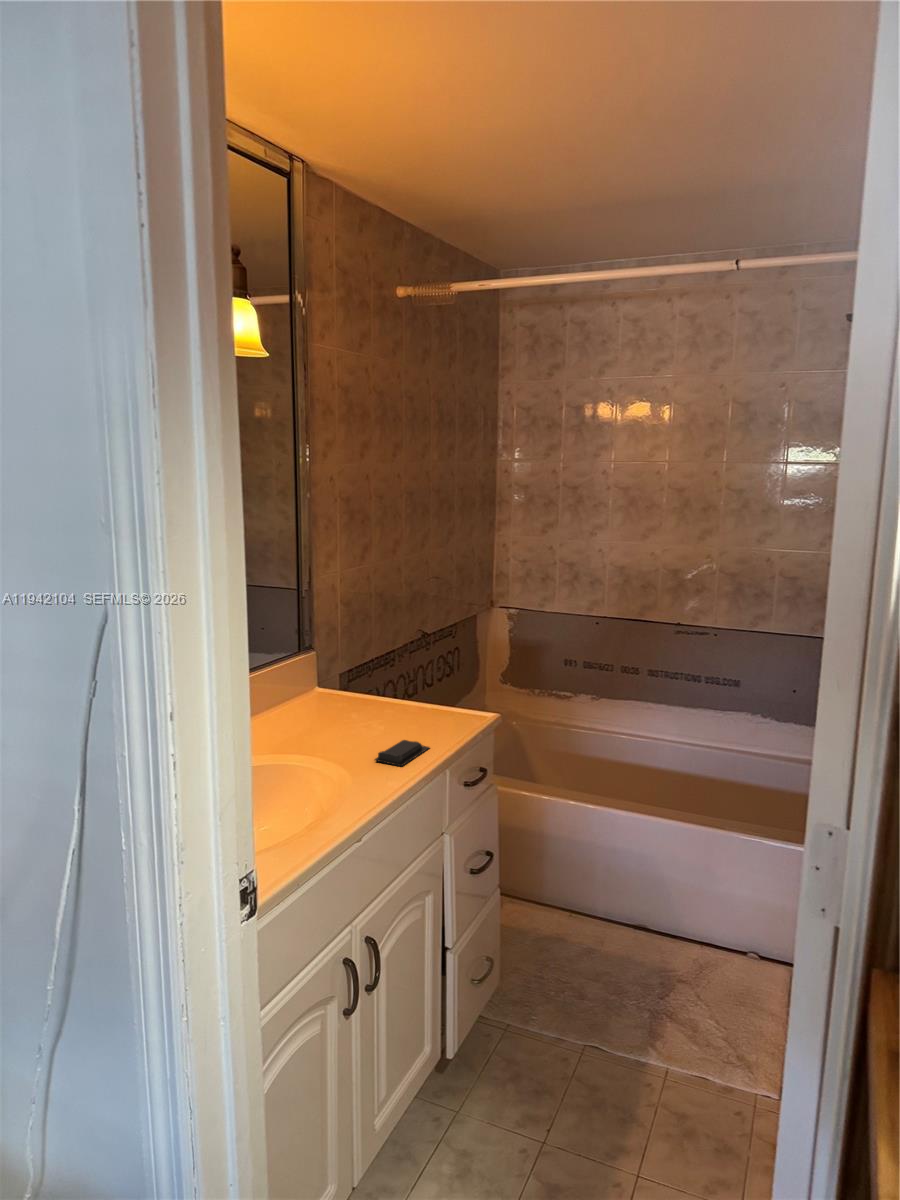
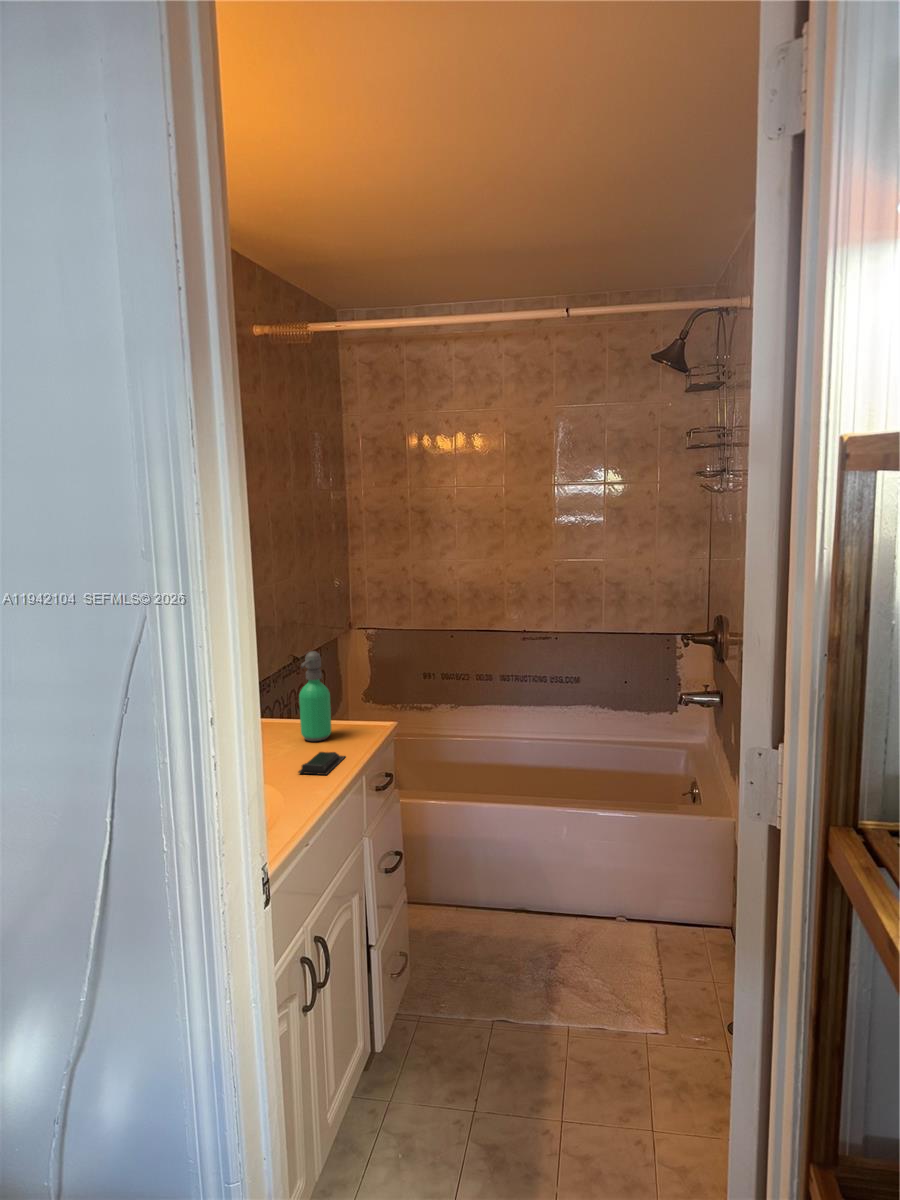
soap dispenser: none [394,632,426,727] -> present [299,651,332,741]

